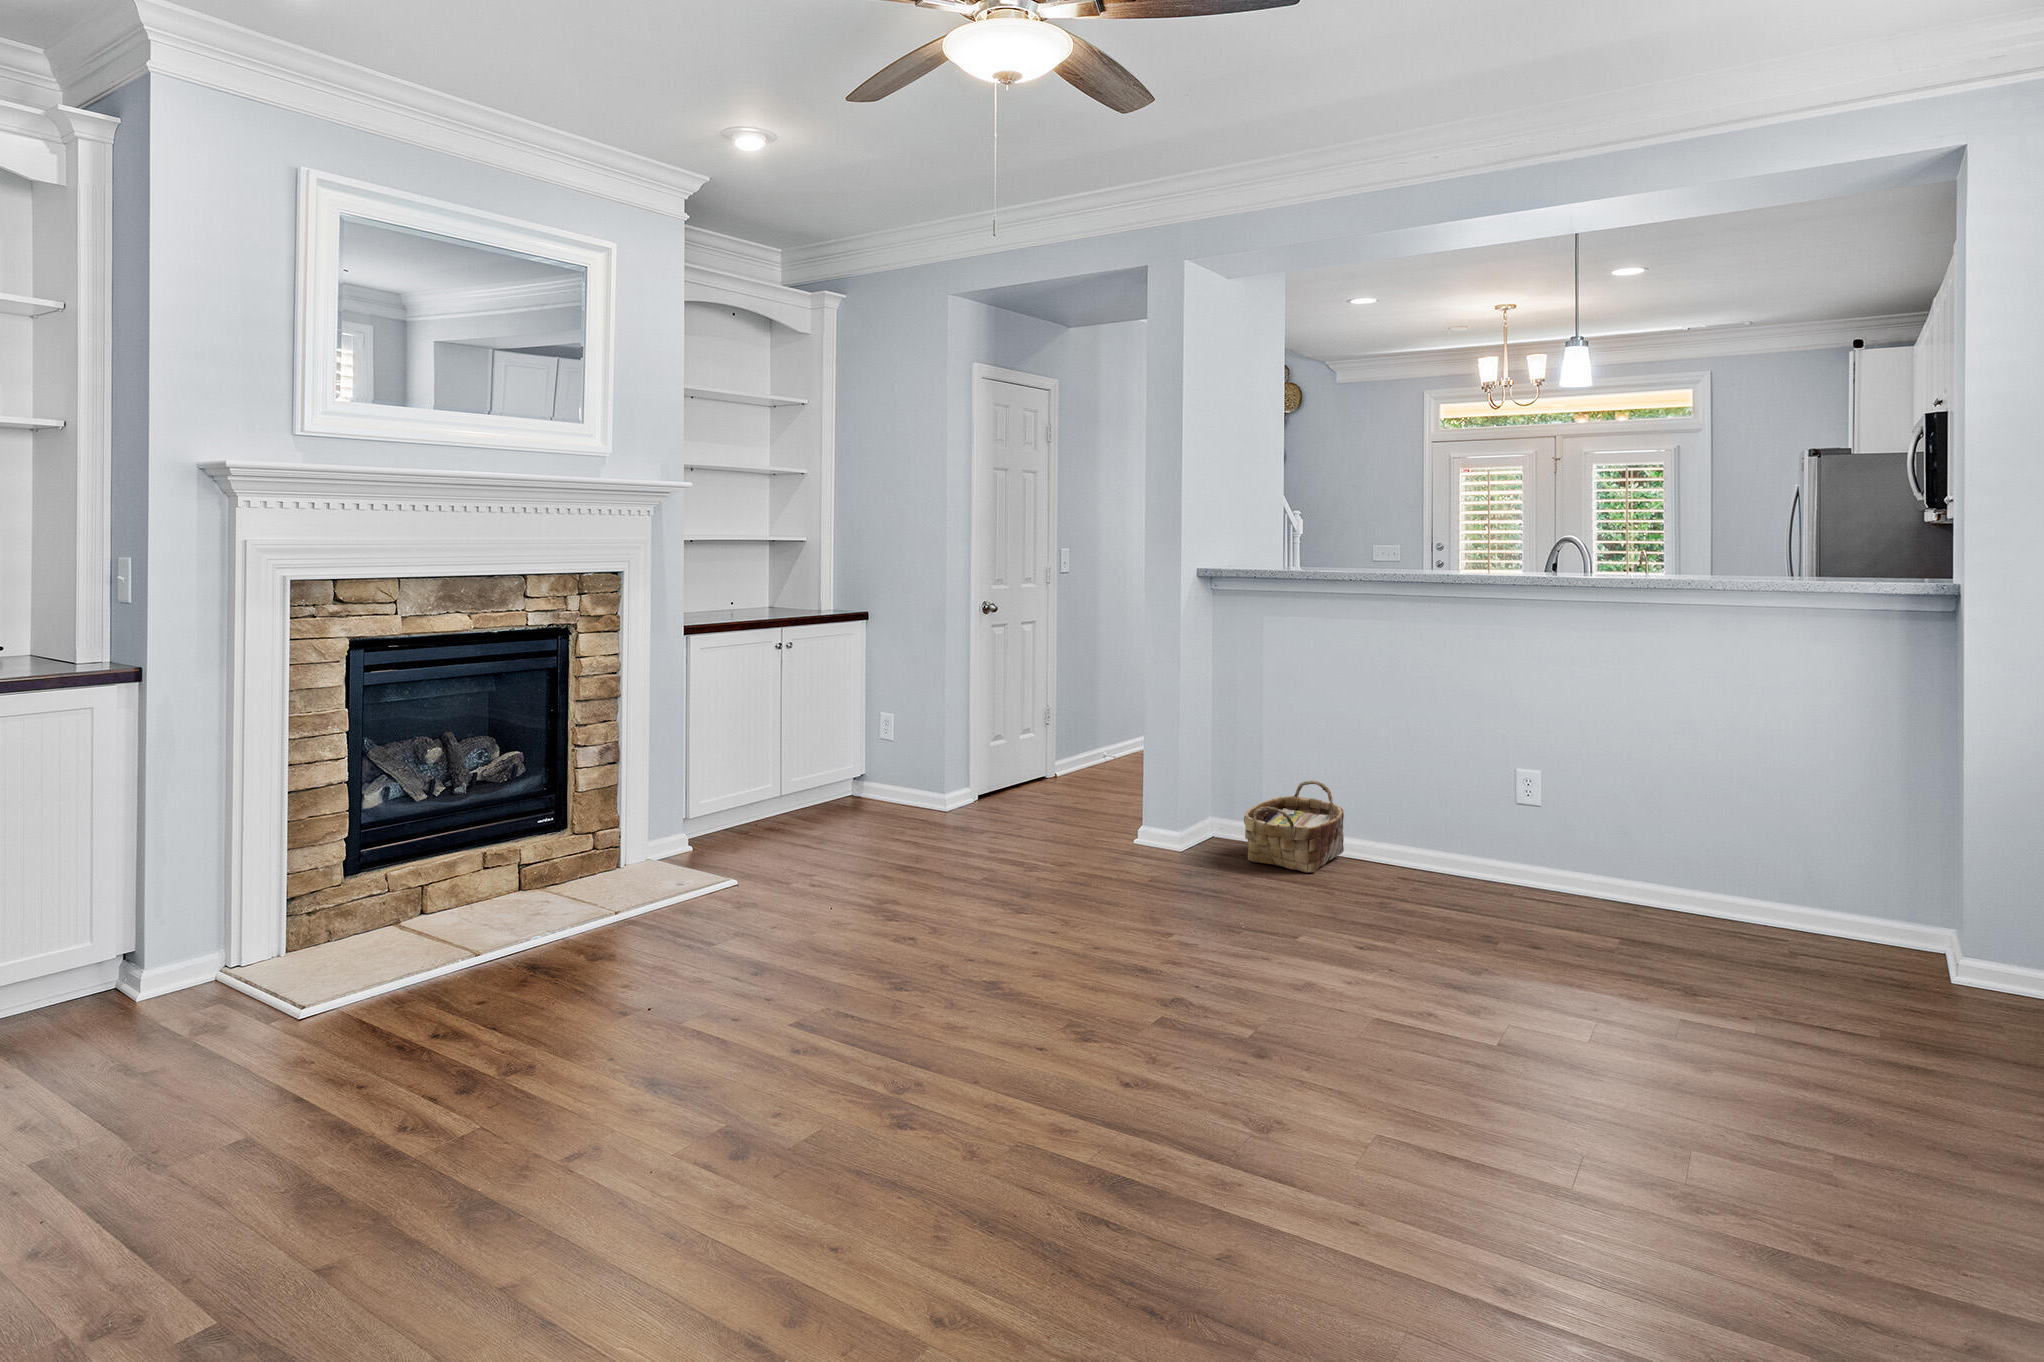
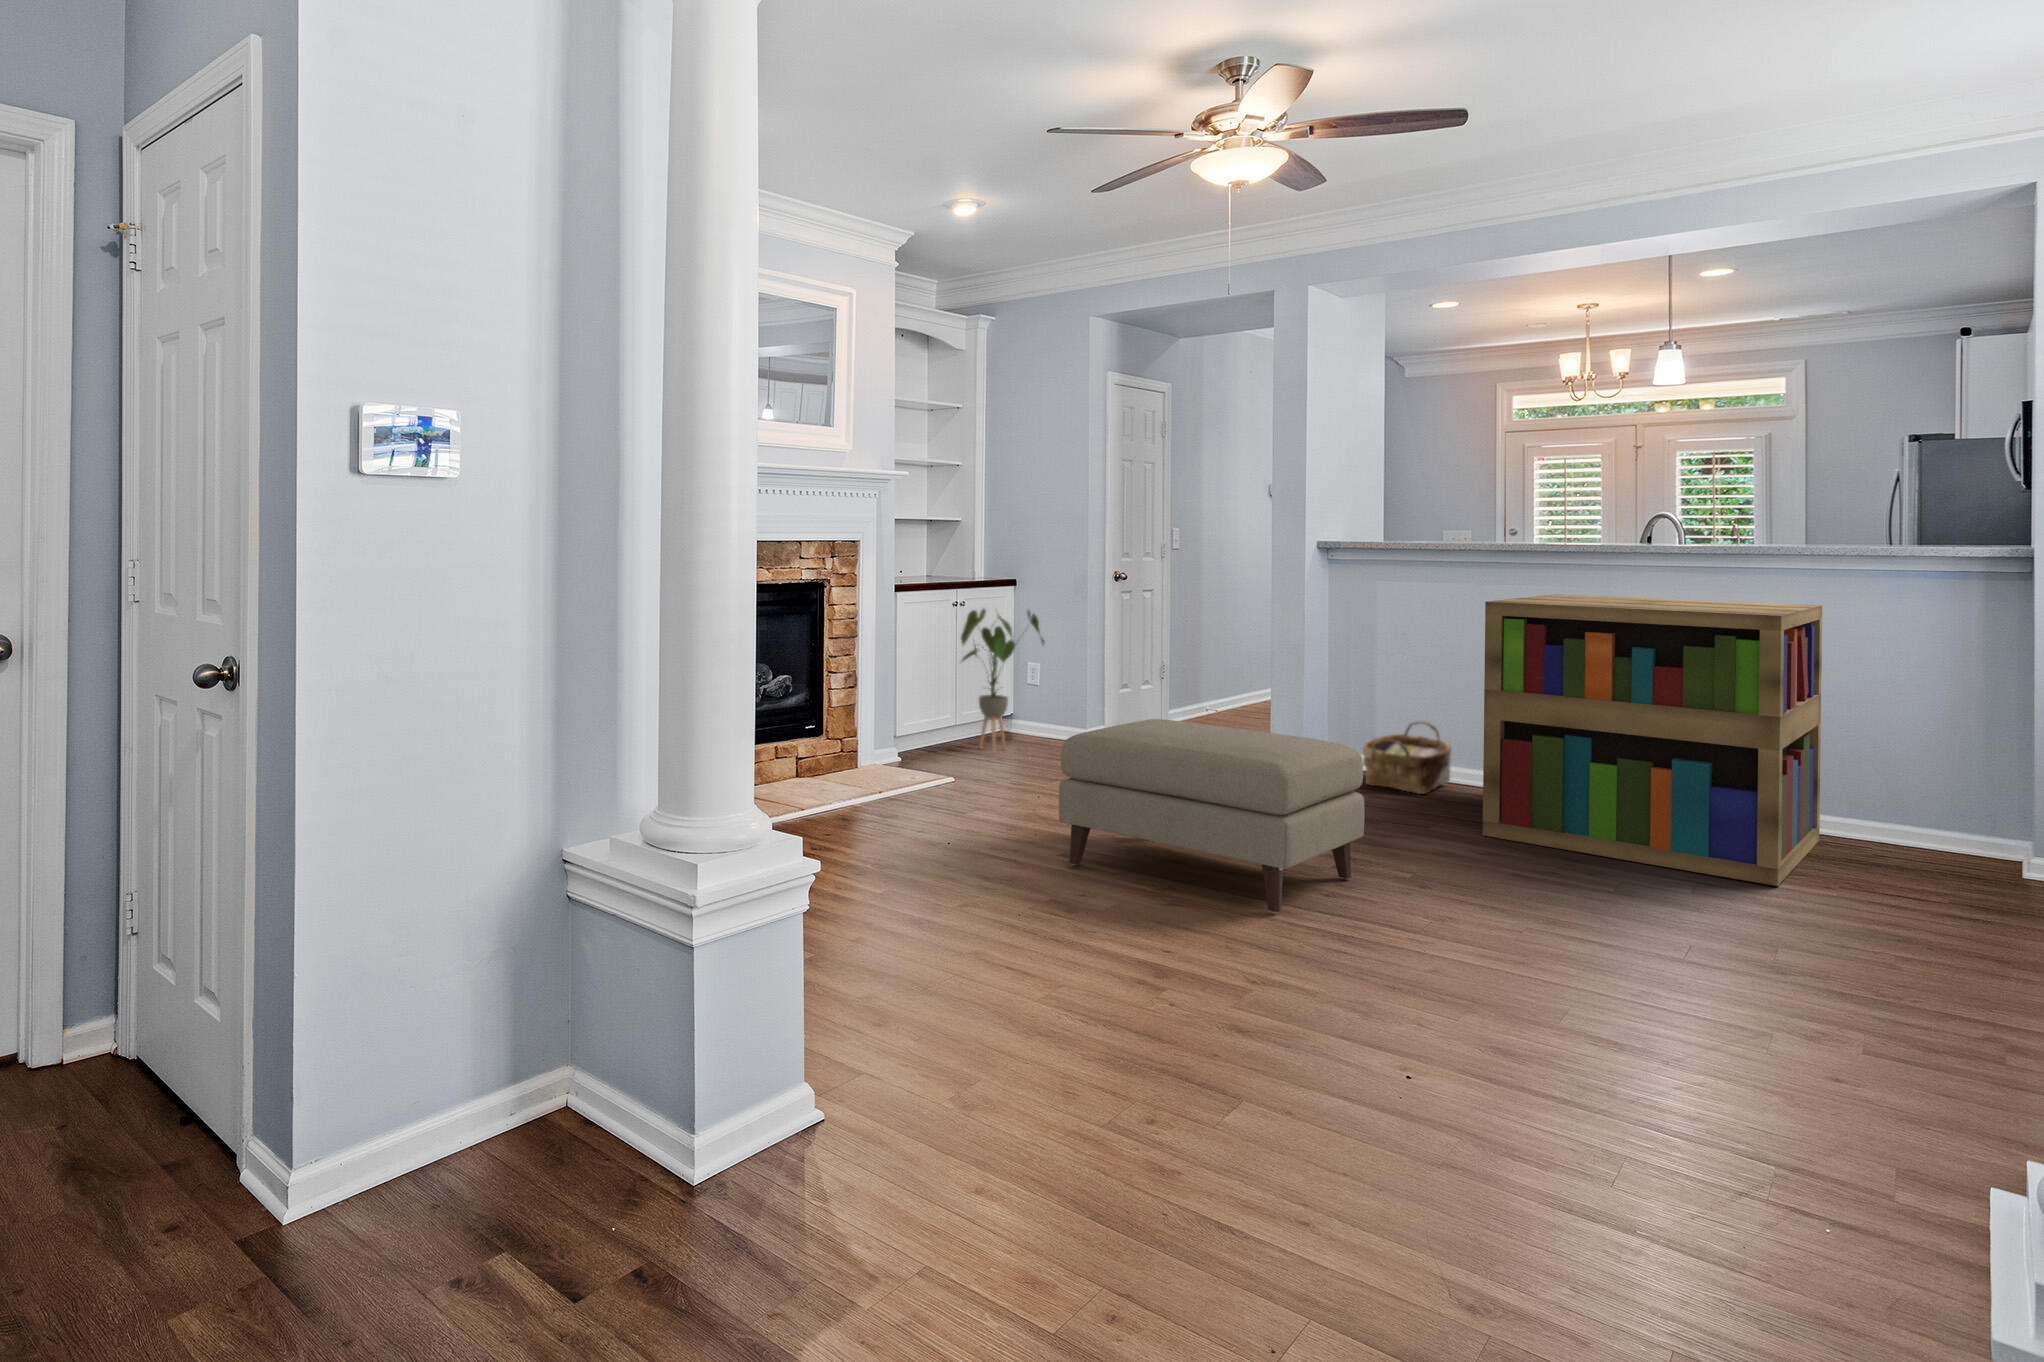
bookshelf: none [1365,629,1735,998] -> present [1483,594,1822,886]
house plant: none [773,651,885,834] -> present [961,609,1045,752]
ottoman: none [803,810,1201,1101] -> present [1059,719,1364,913]

